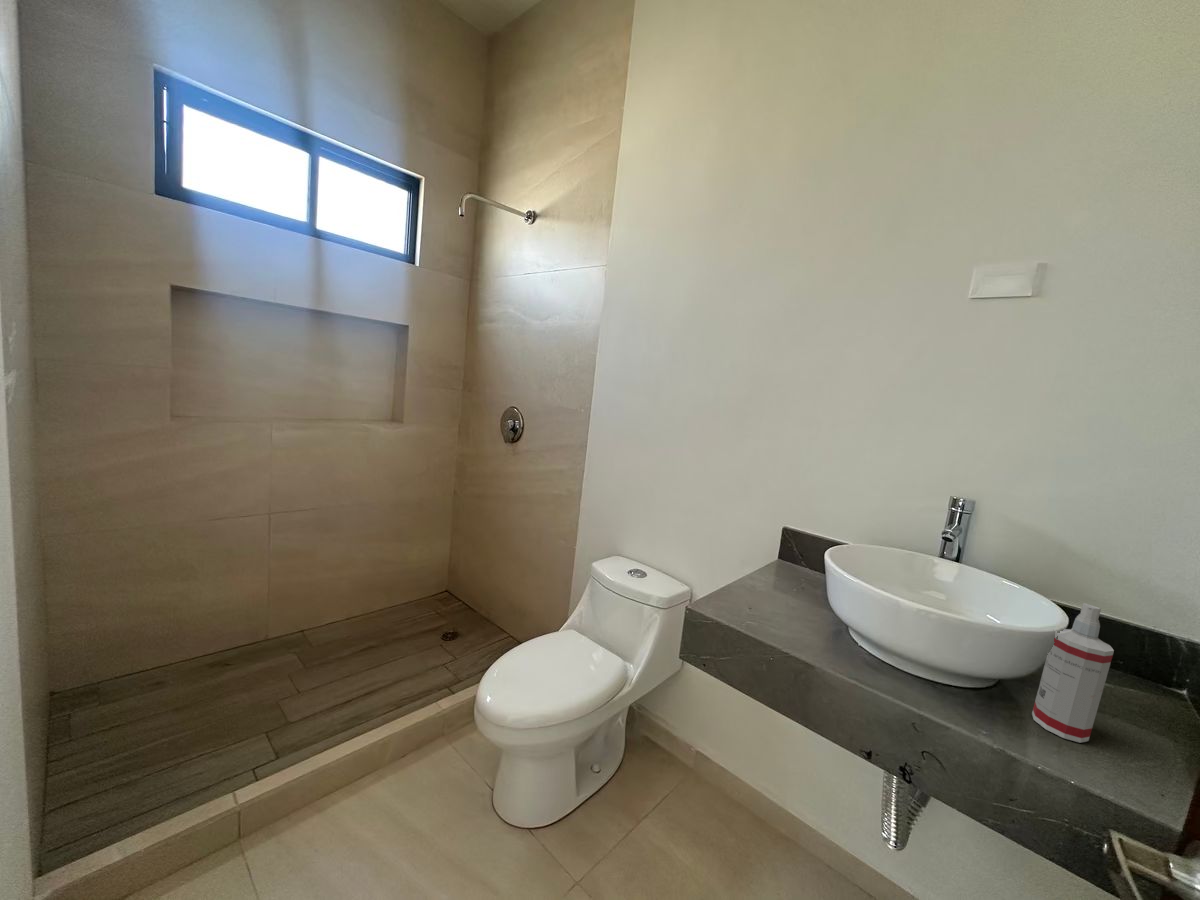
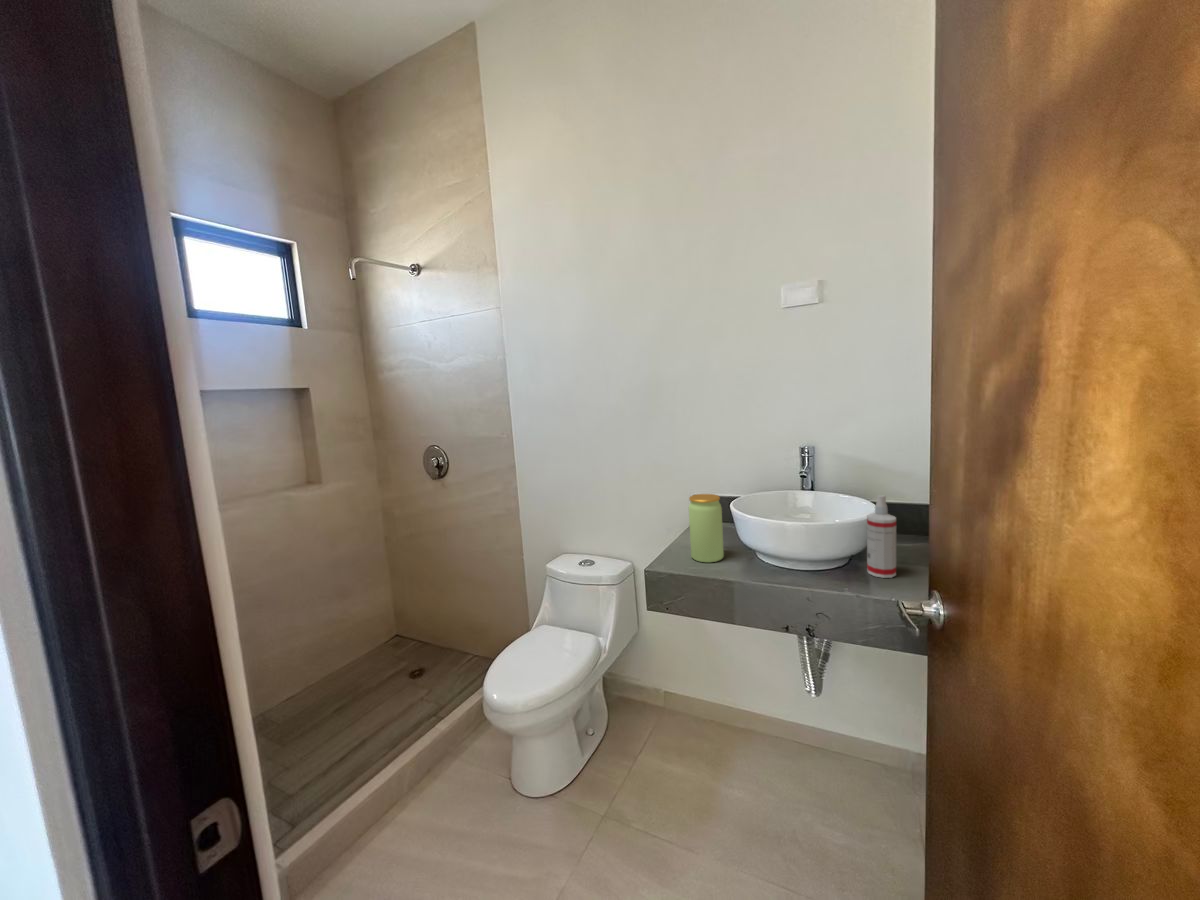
jar: none [753,526,811,623] -> present [689,494,724,562]

